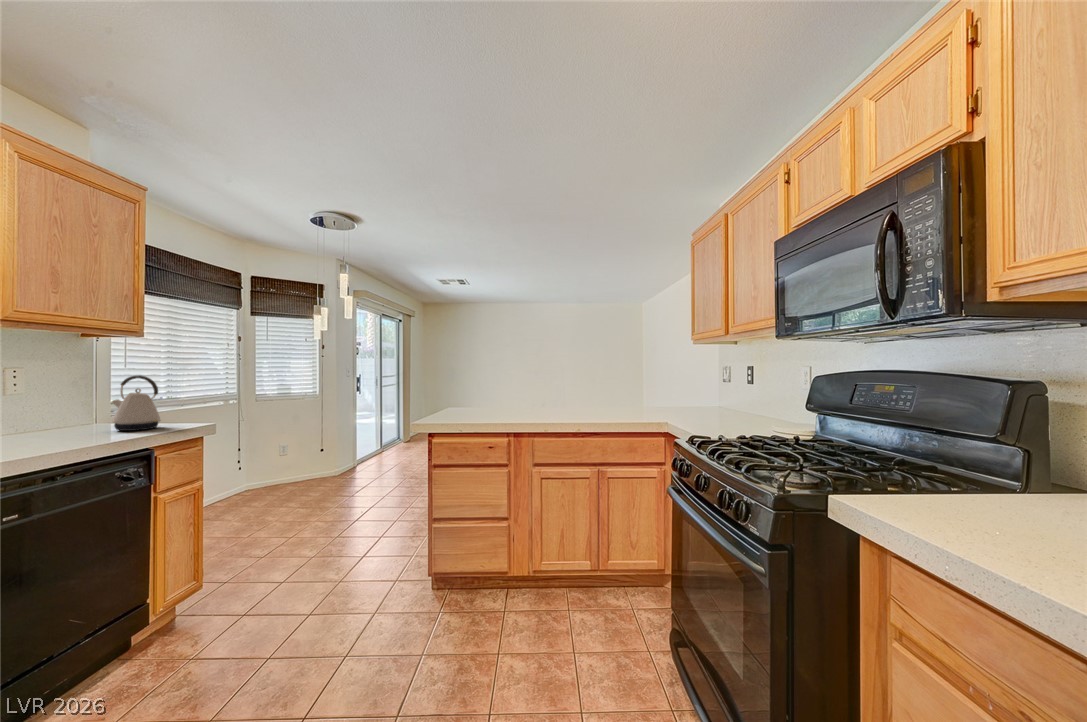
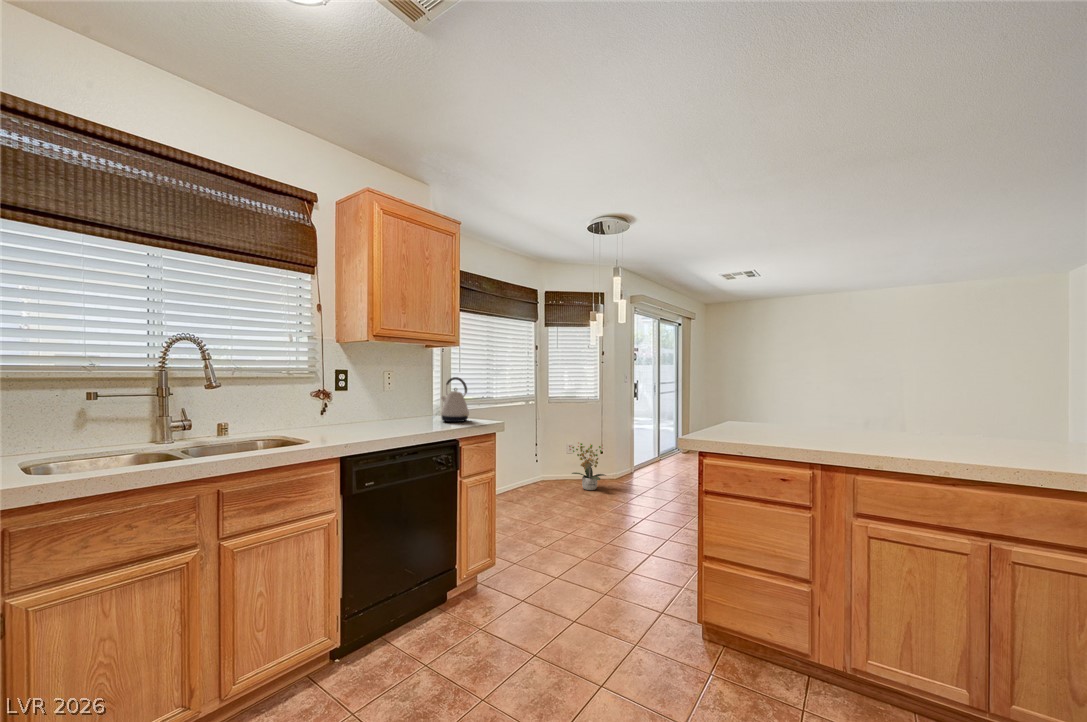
potted plant: none [284,441,328,490] -> present [569,443,606,490]

